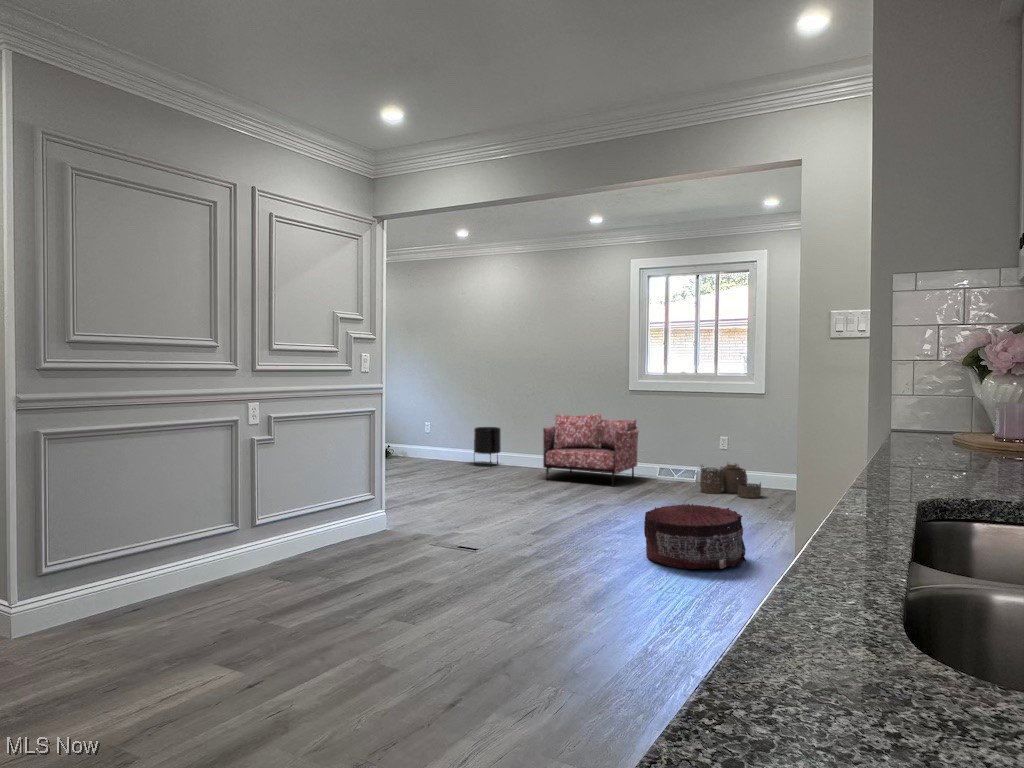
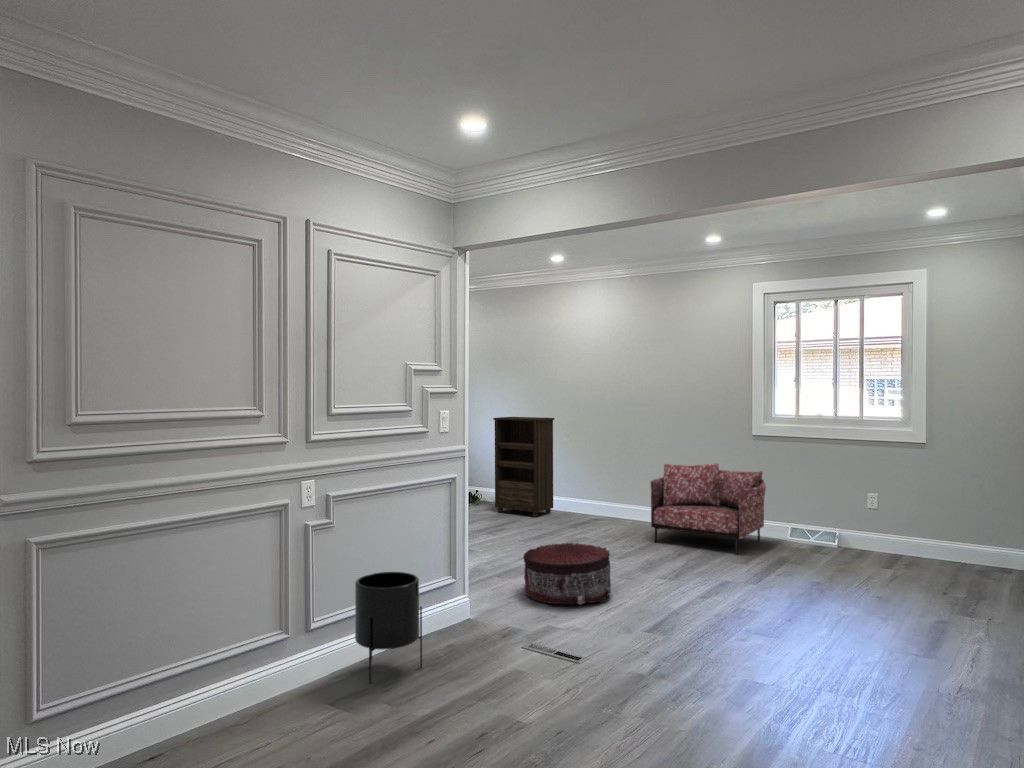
bookshelf: none [407,377,462,465] -> present [493,417,554,517]
planter: present [474,427,501,458] -> present [355,572,422,683]
woven basket: present [700,464,761,498] -> none [848,527,930,578]
pouf: present [644,504,746,569] -> present [523,543,611,605]

